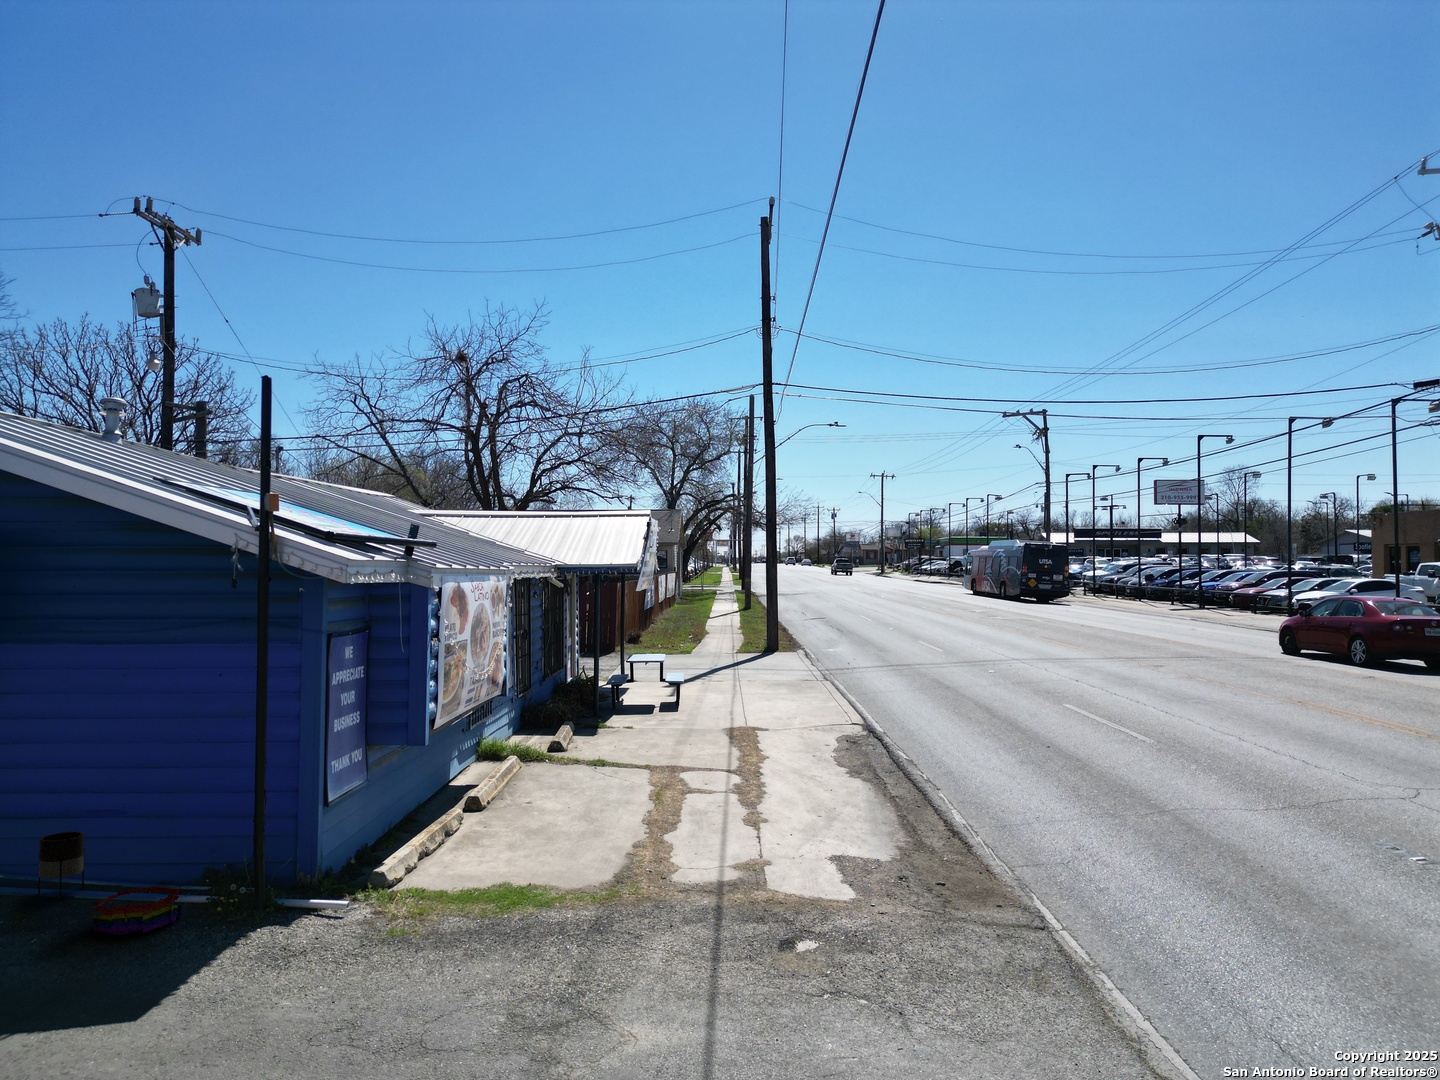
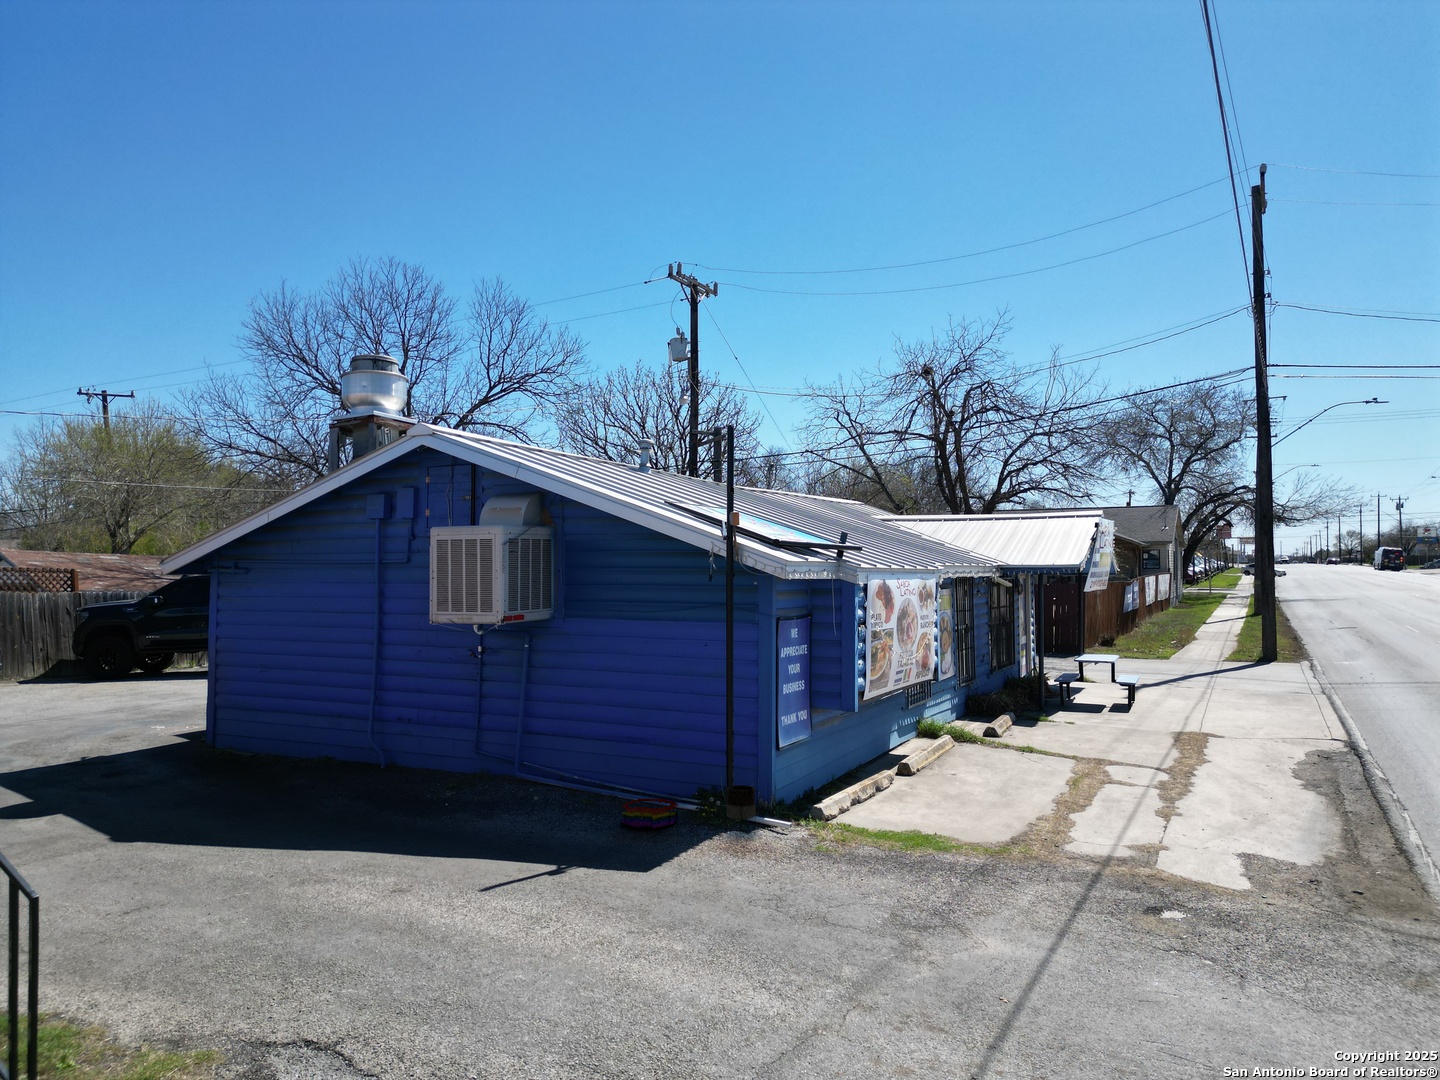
planter: present [38,832,84,900] -> present [726,785,756,821]

